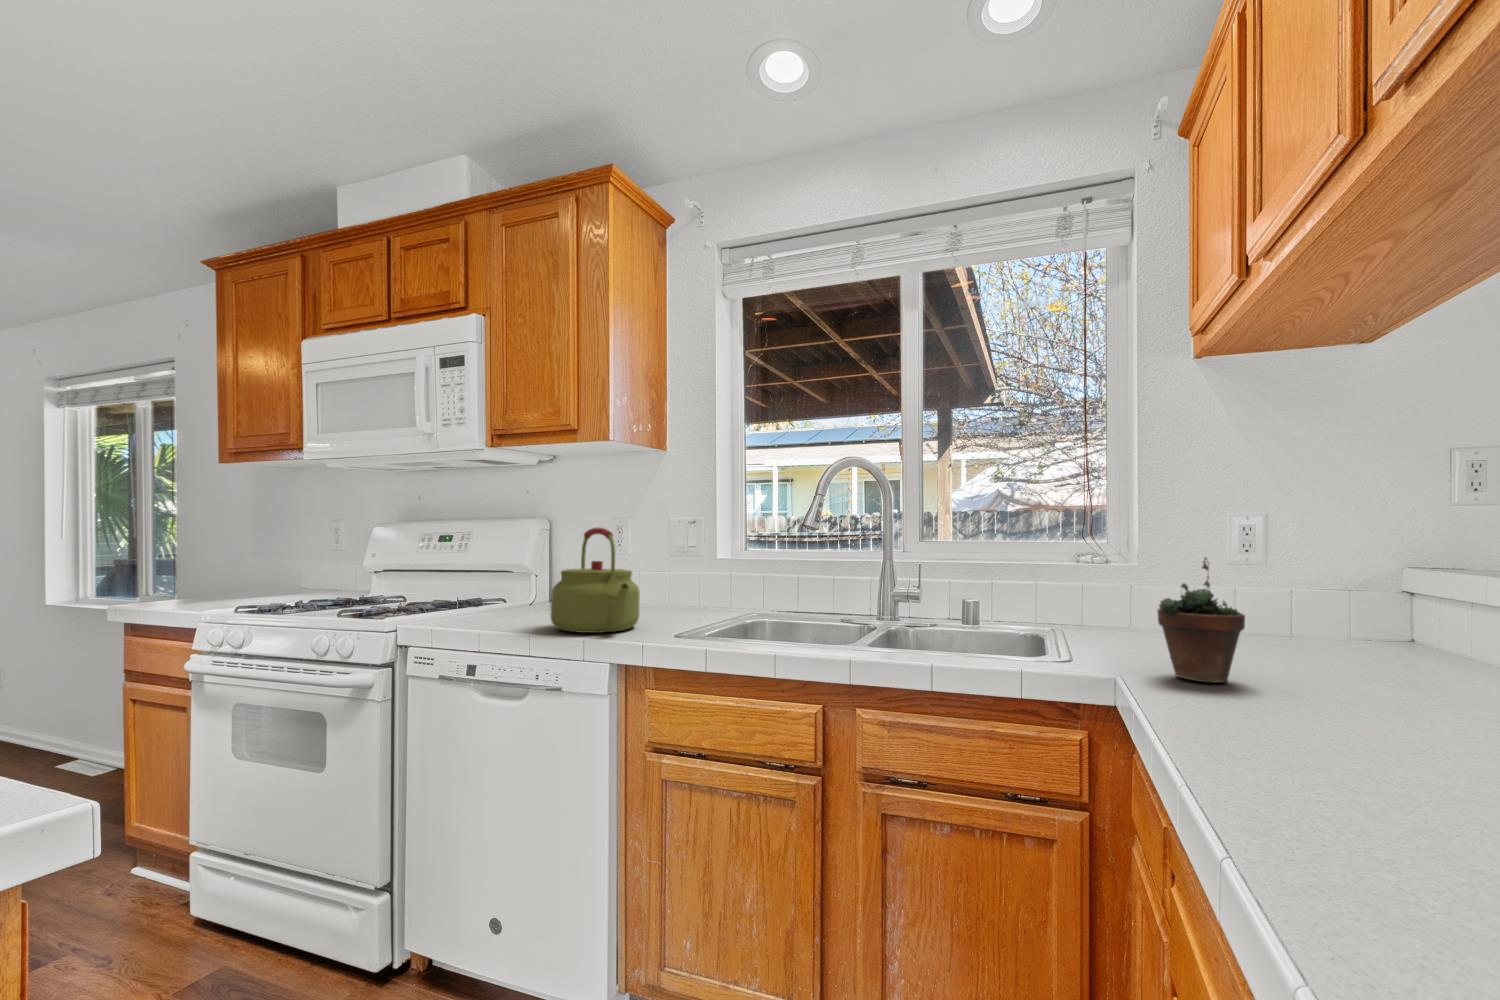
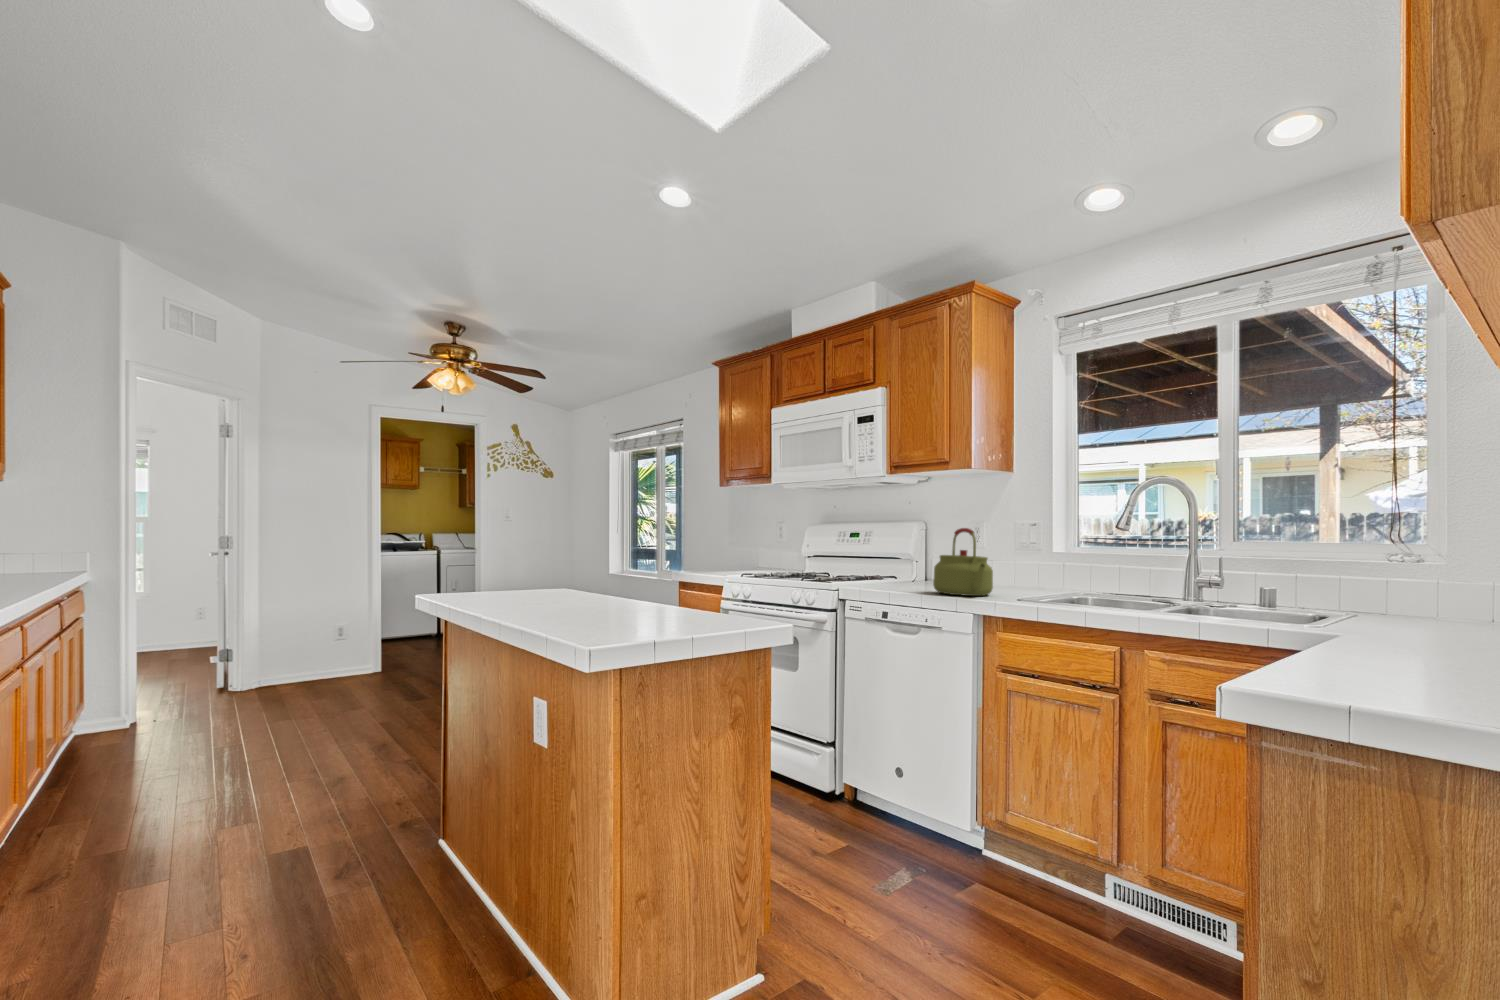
succulent plant: present [1157,557,1245,683] -> none [1376,551,1455,641]

